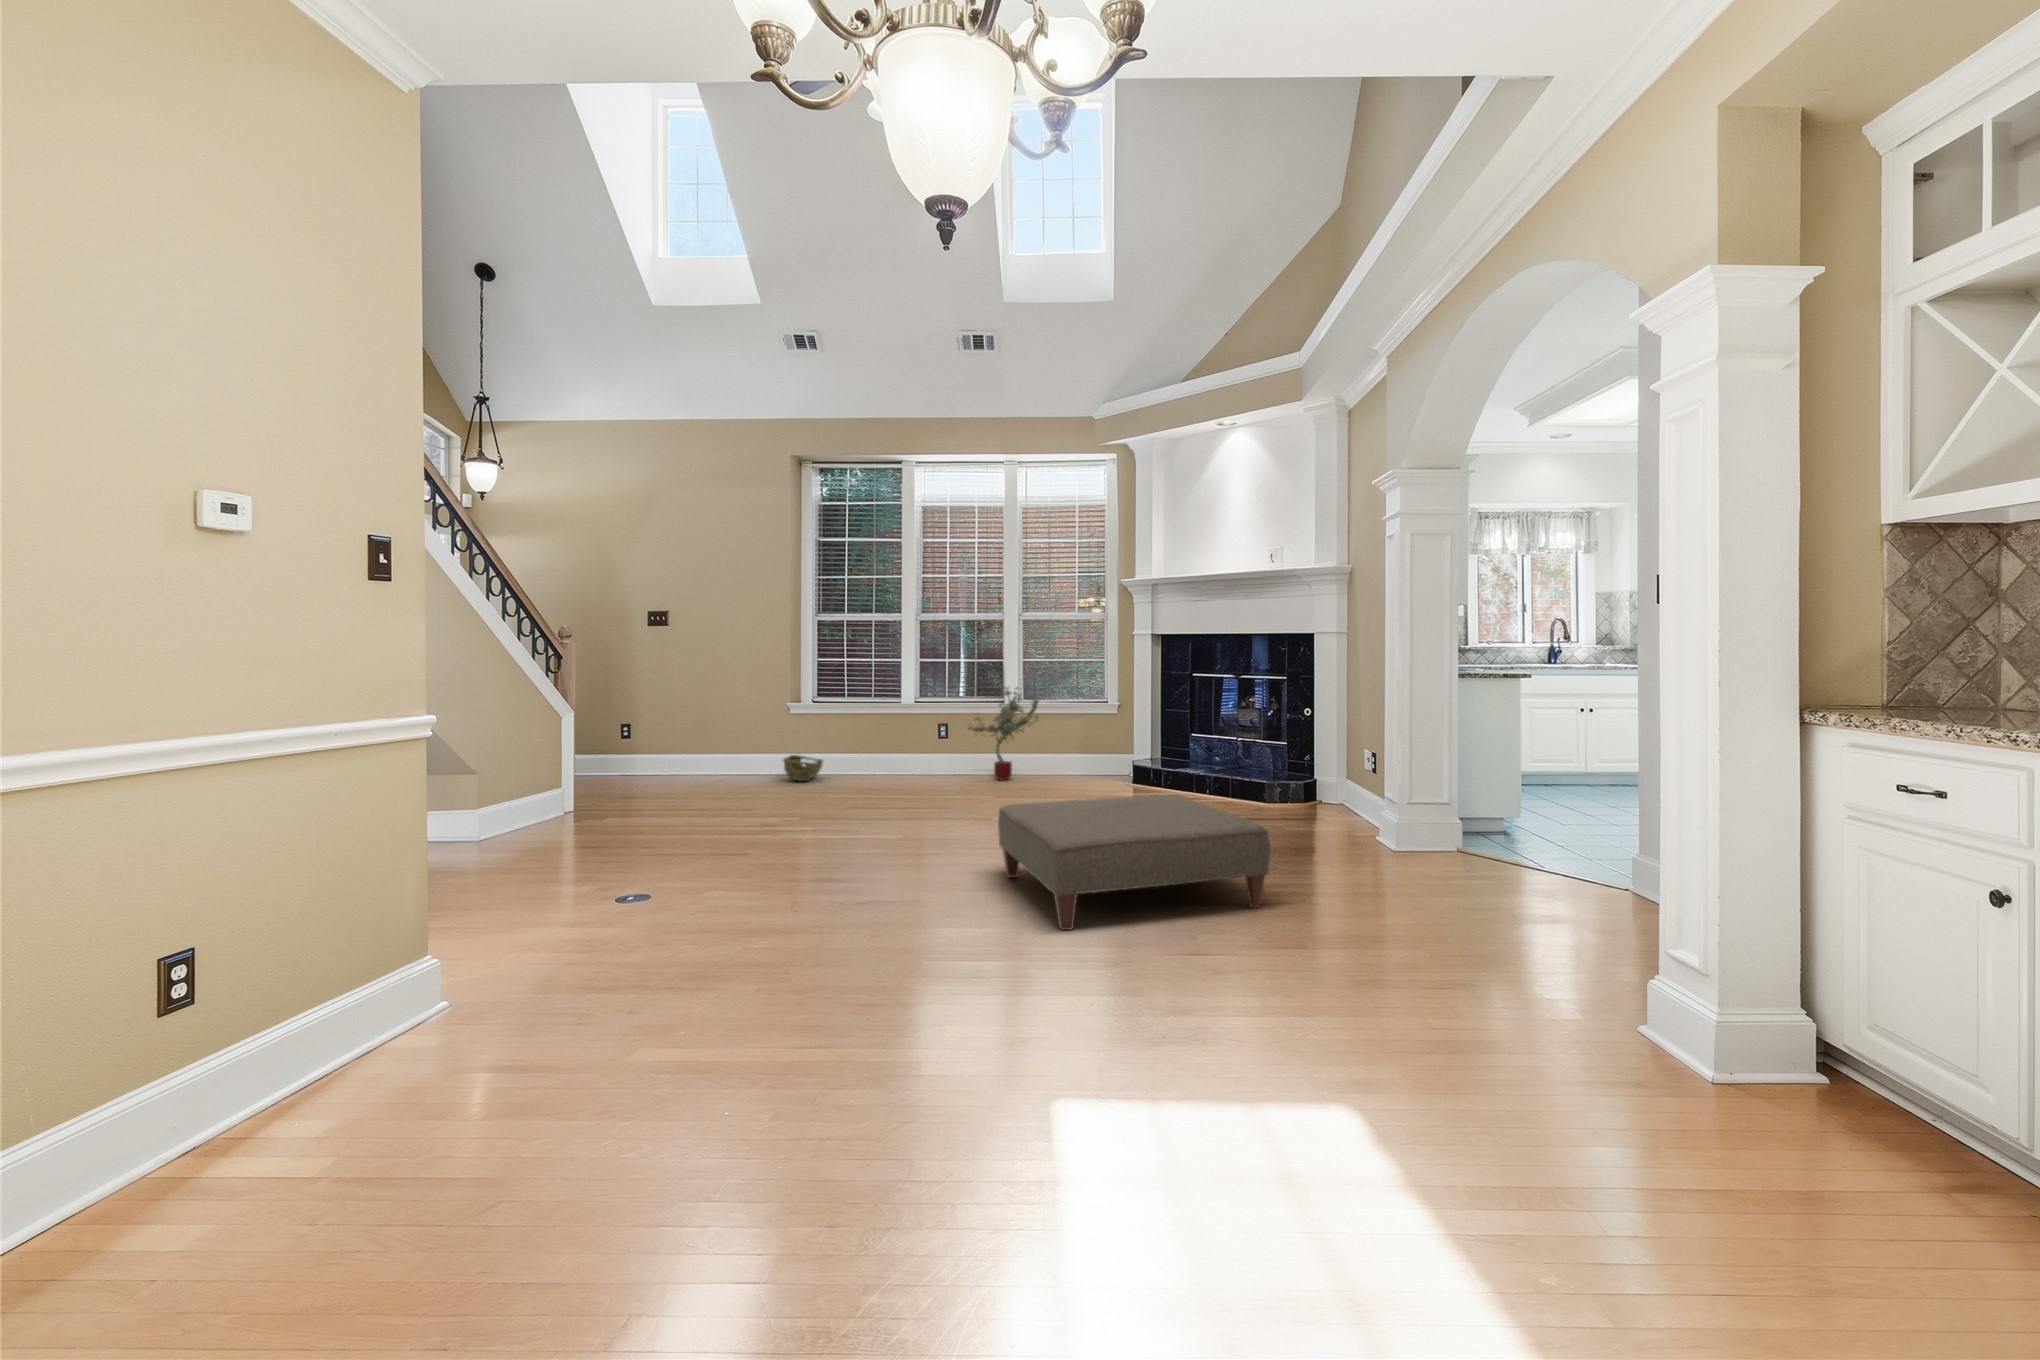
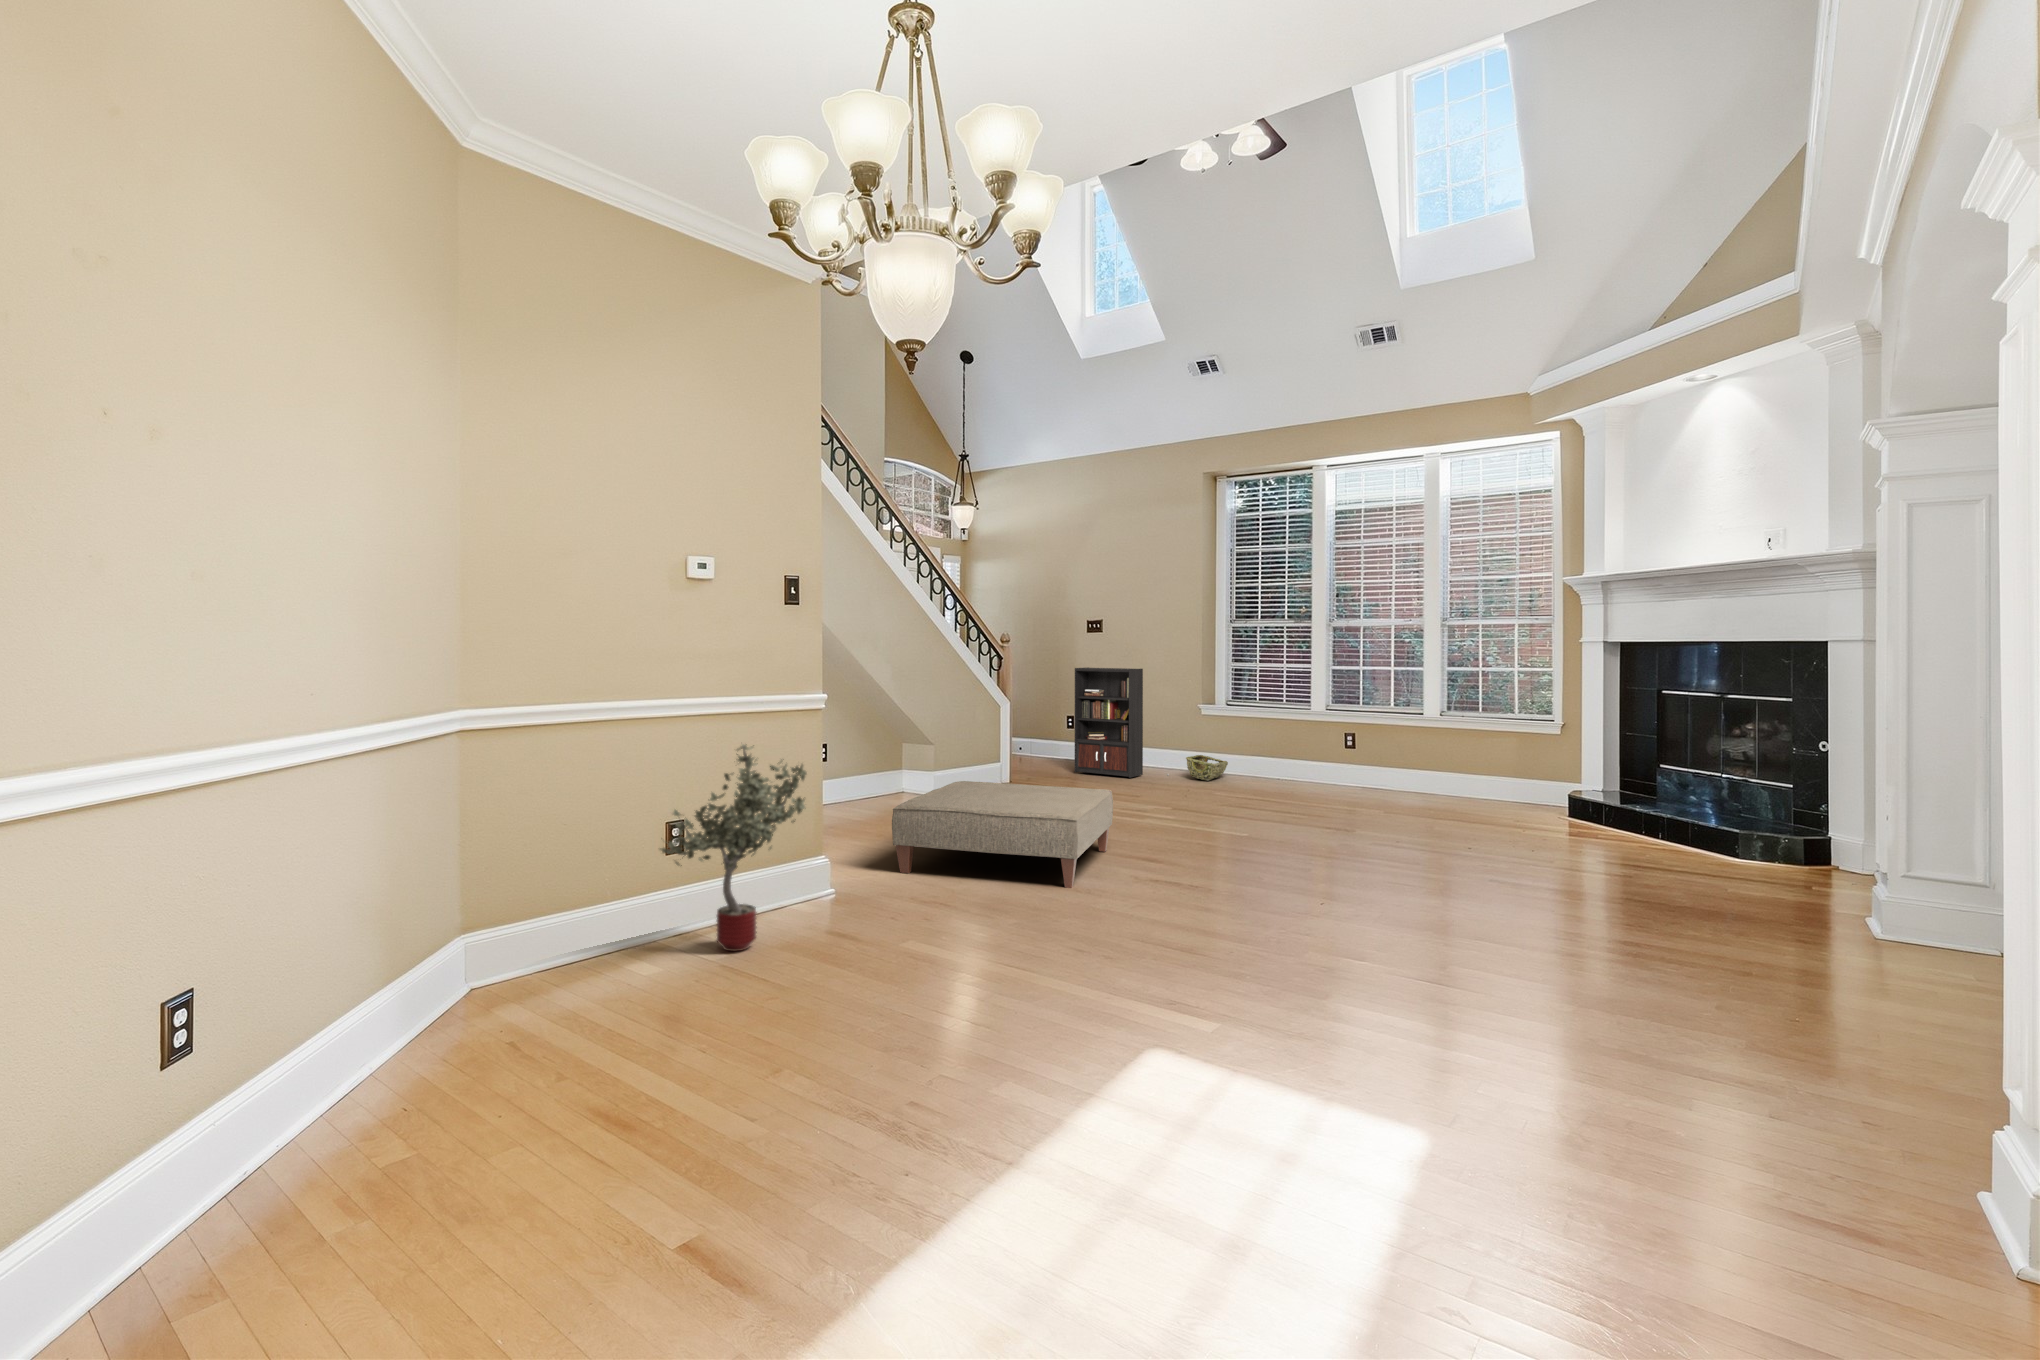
bookcase: none [648,665,760,788] -> present [1074,667,1169,778]
potted tree: present [968,687,1039,780] -> present [660,744,807,951]
ottoman: present [998,794,1270,930] -> present [892,781,1113,888]

